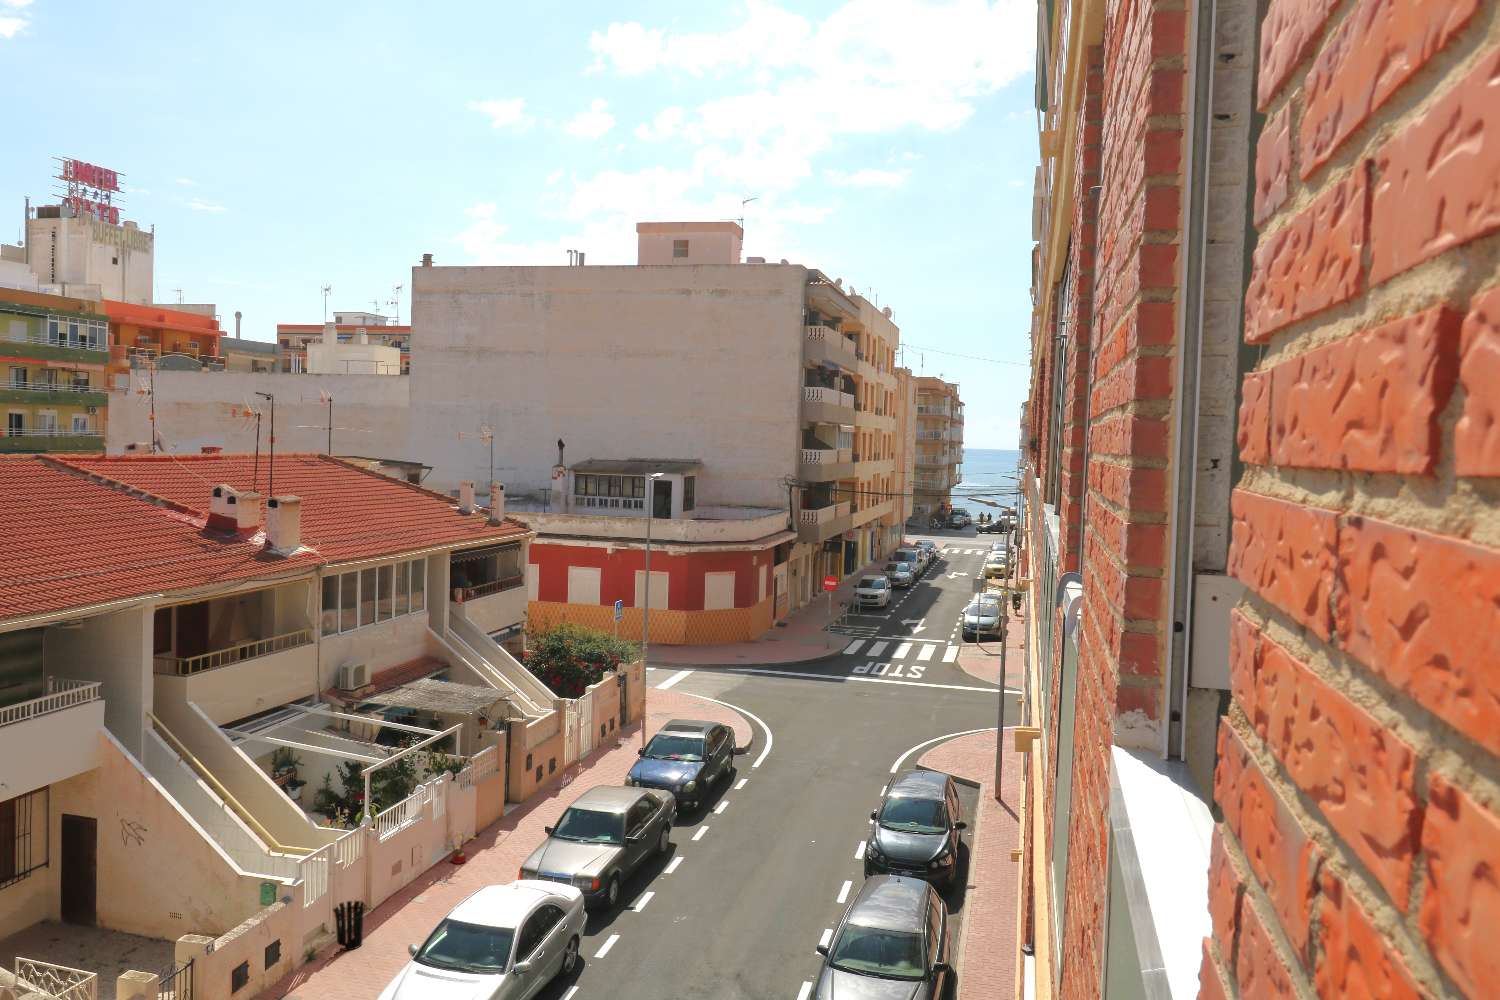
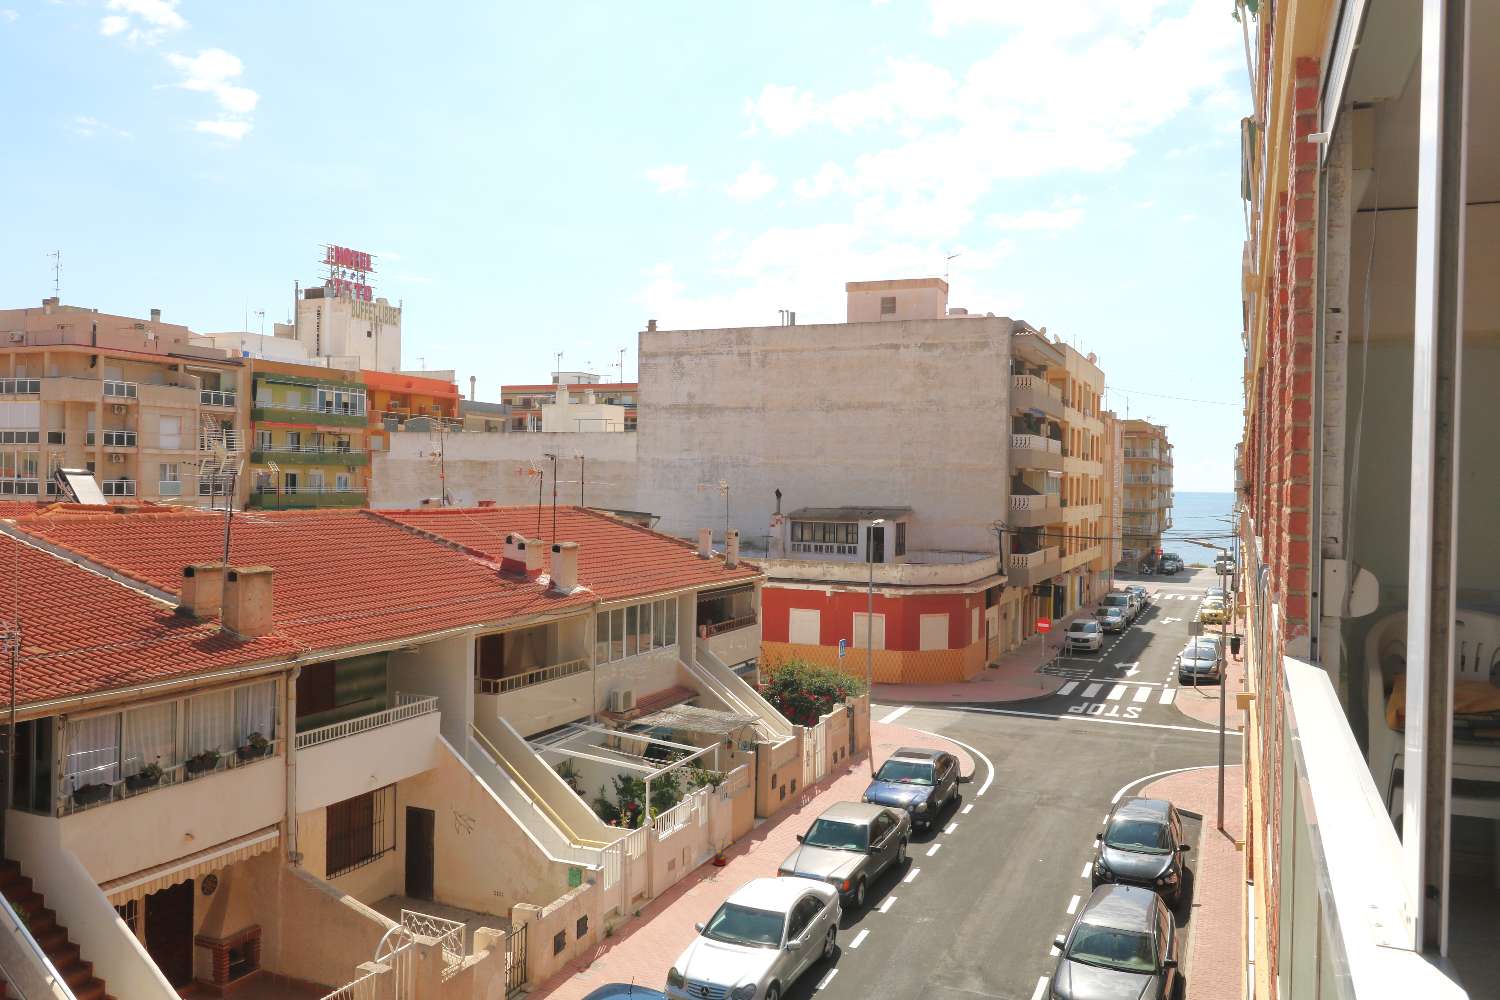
waste bin: present [333,901,366,950] -> none [624,889,651,931]

